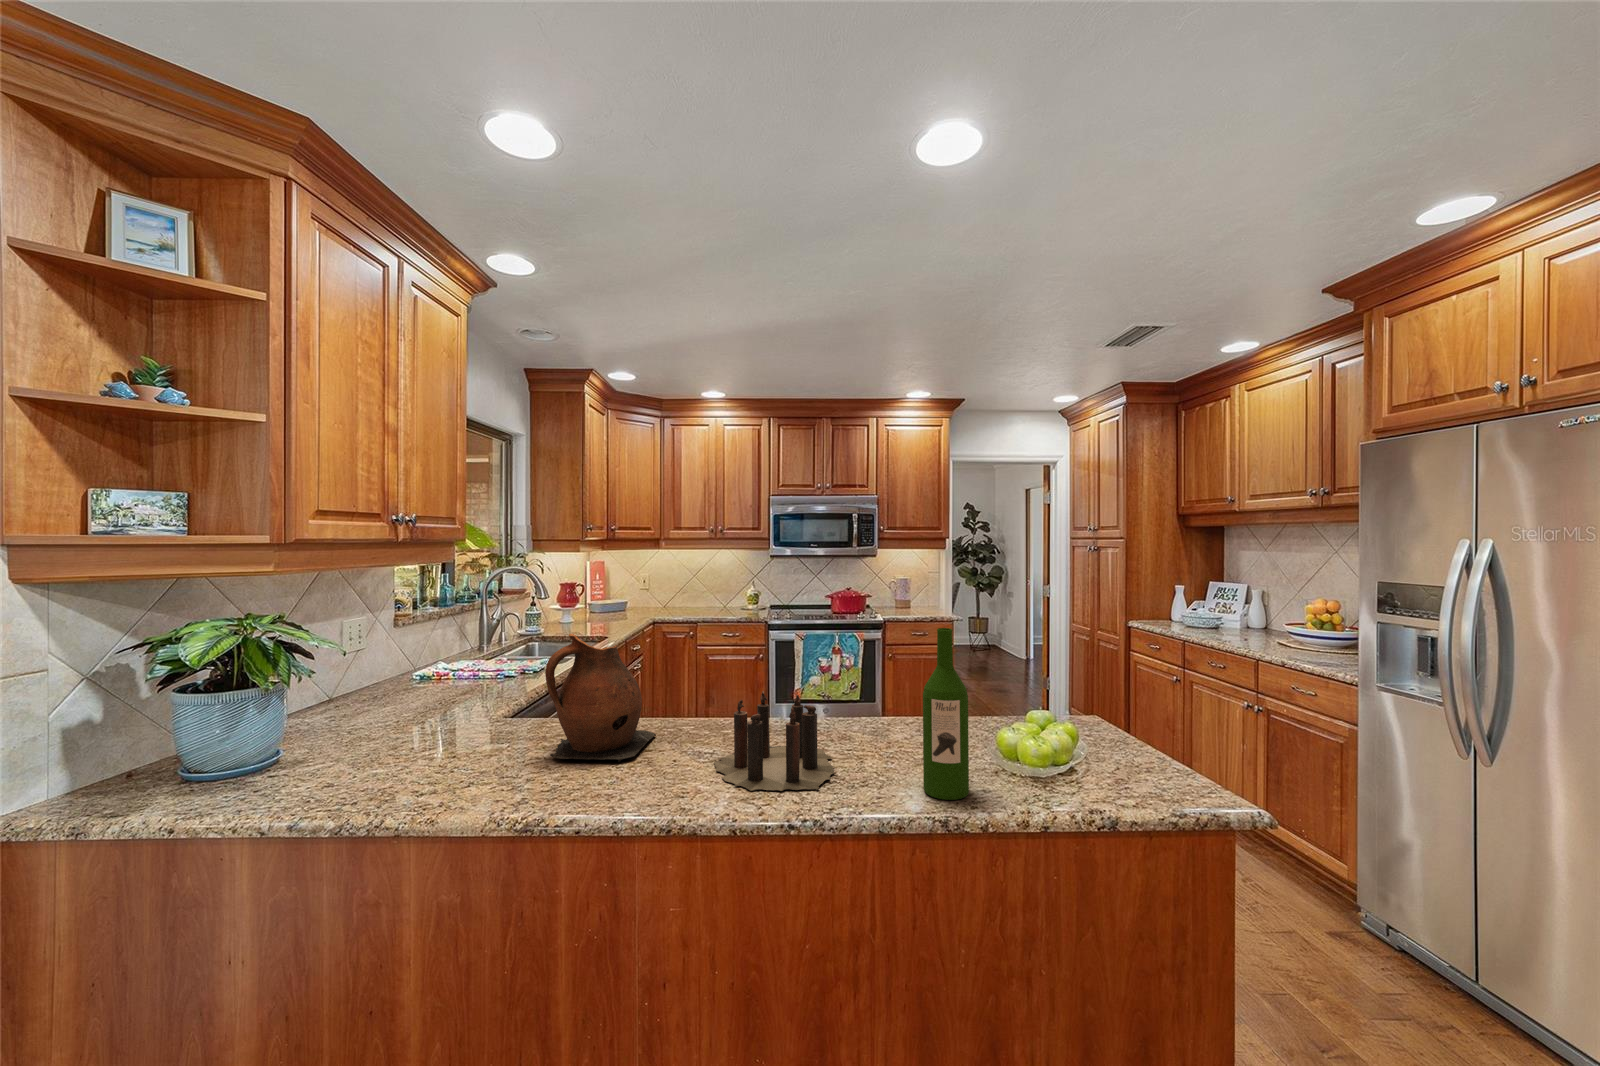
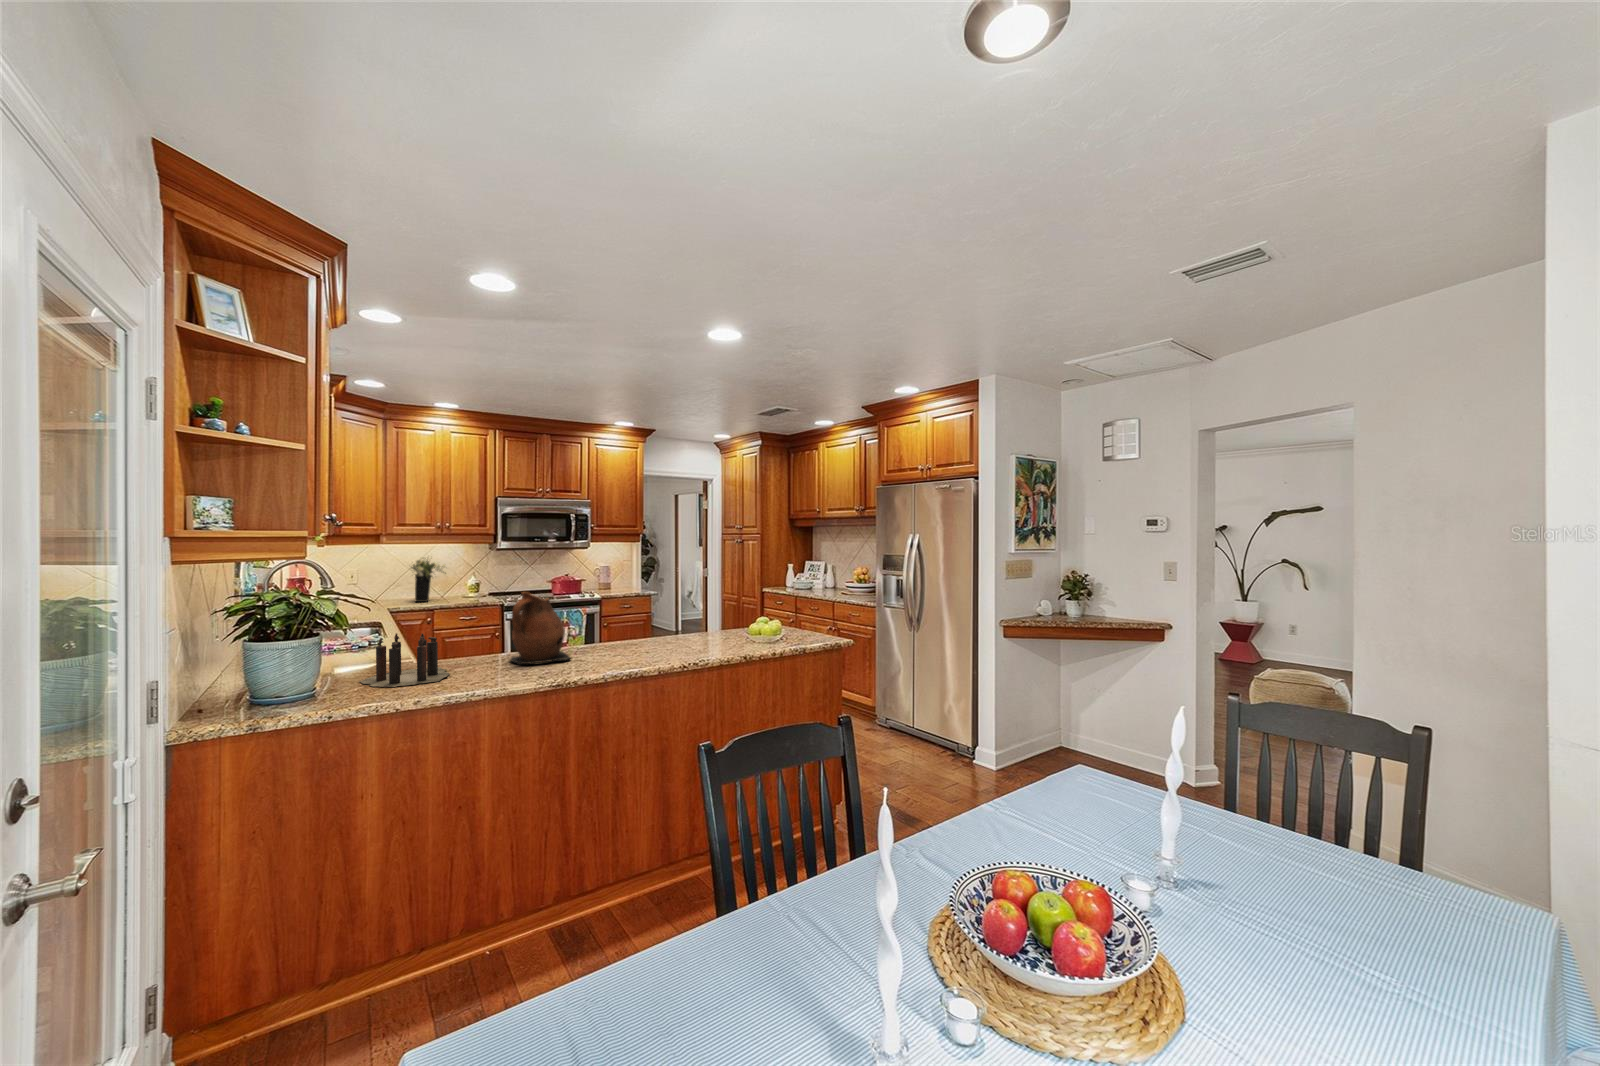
flower arrangement: none [675,562,716,614] -> present [411,557,446,602]
wine bottle: present [923,628,969,800] -> none [730,575,751,651]
candle: present [714,691,835,791] -> present [360,633,450,687]

